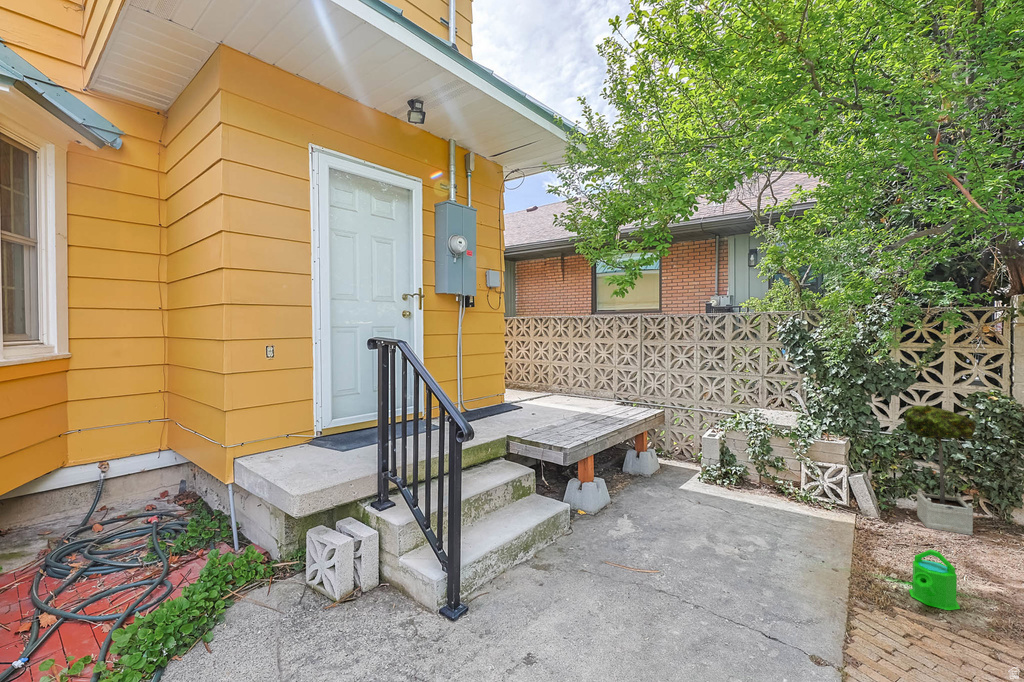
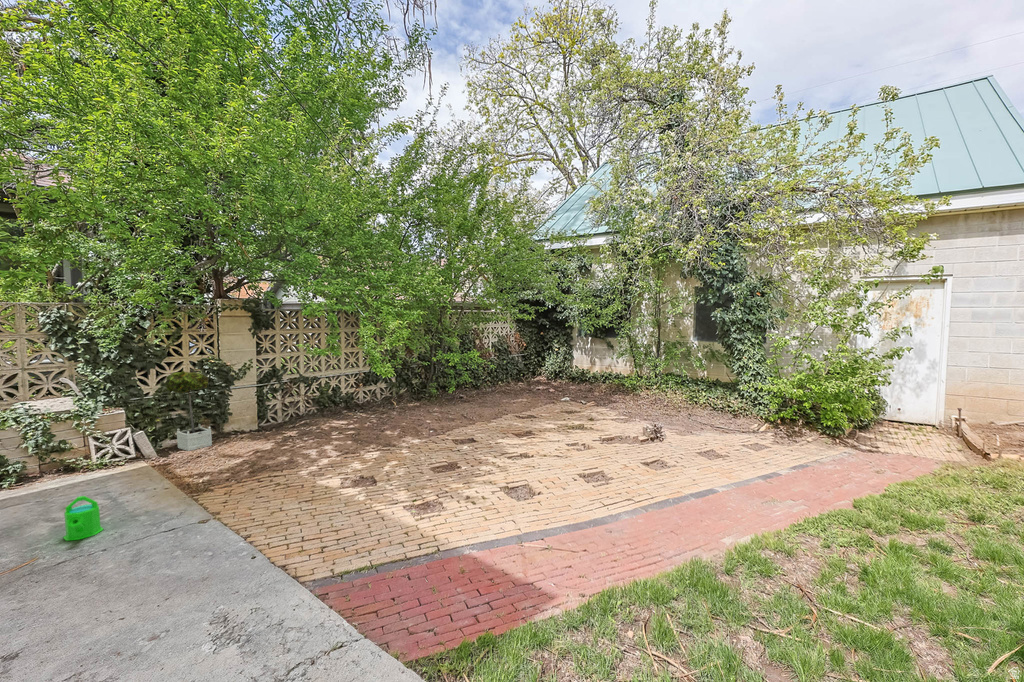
watering can: present [909,549,960,610] -> present [63,496,103,541]

